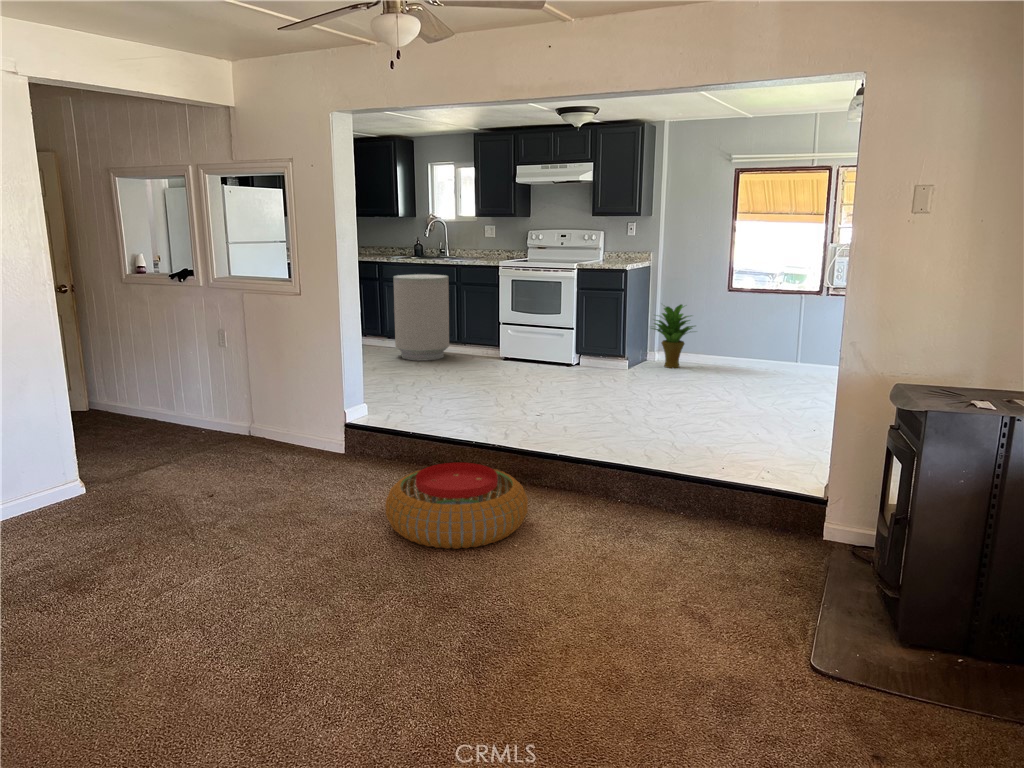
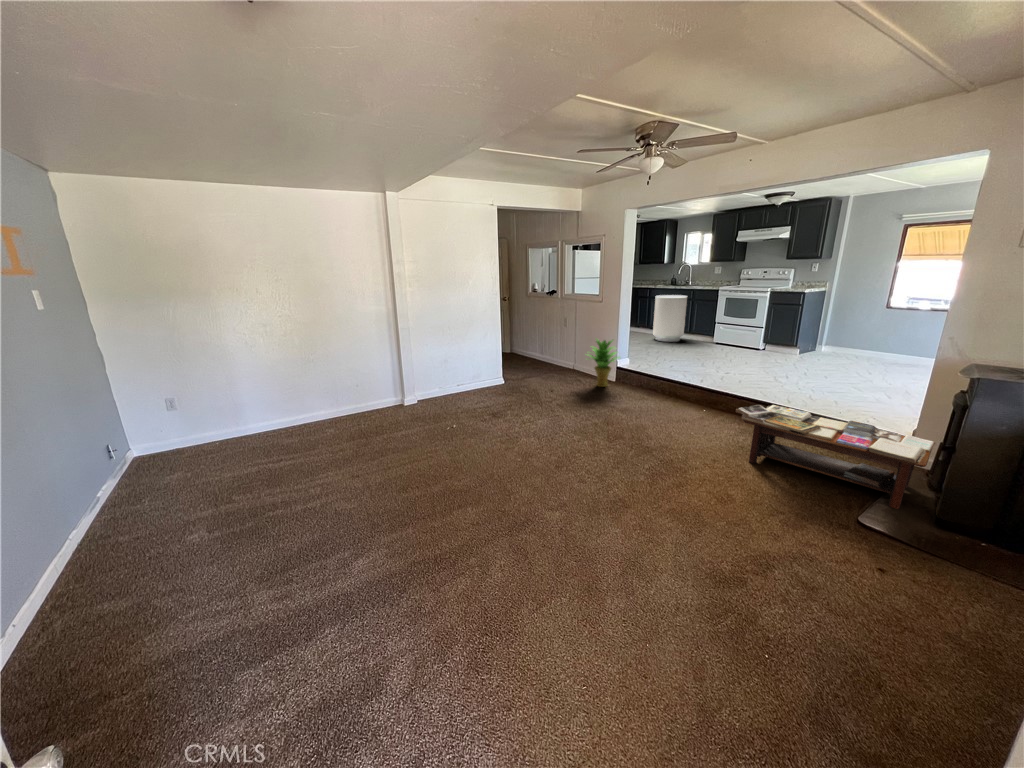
potted plant: present [652,304,694,368] -> present [589,339,620,387]
pouf: present [385,463,528,549] -> none [627,388,704,429]
coffee table: none [591,475,868,626] -> present [736,405,935,509]

